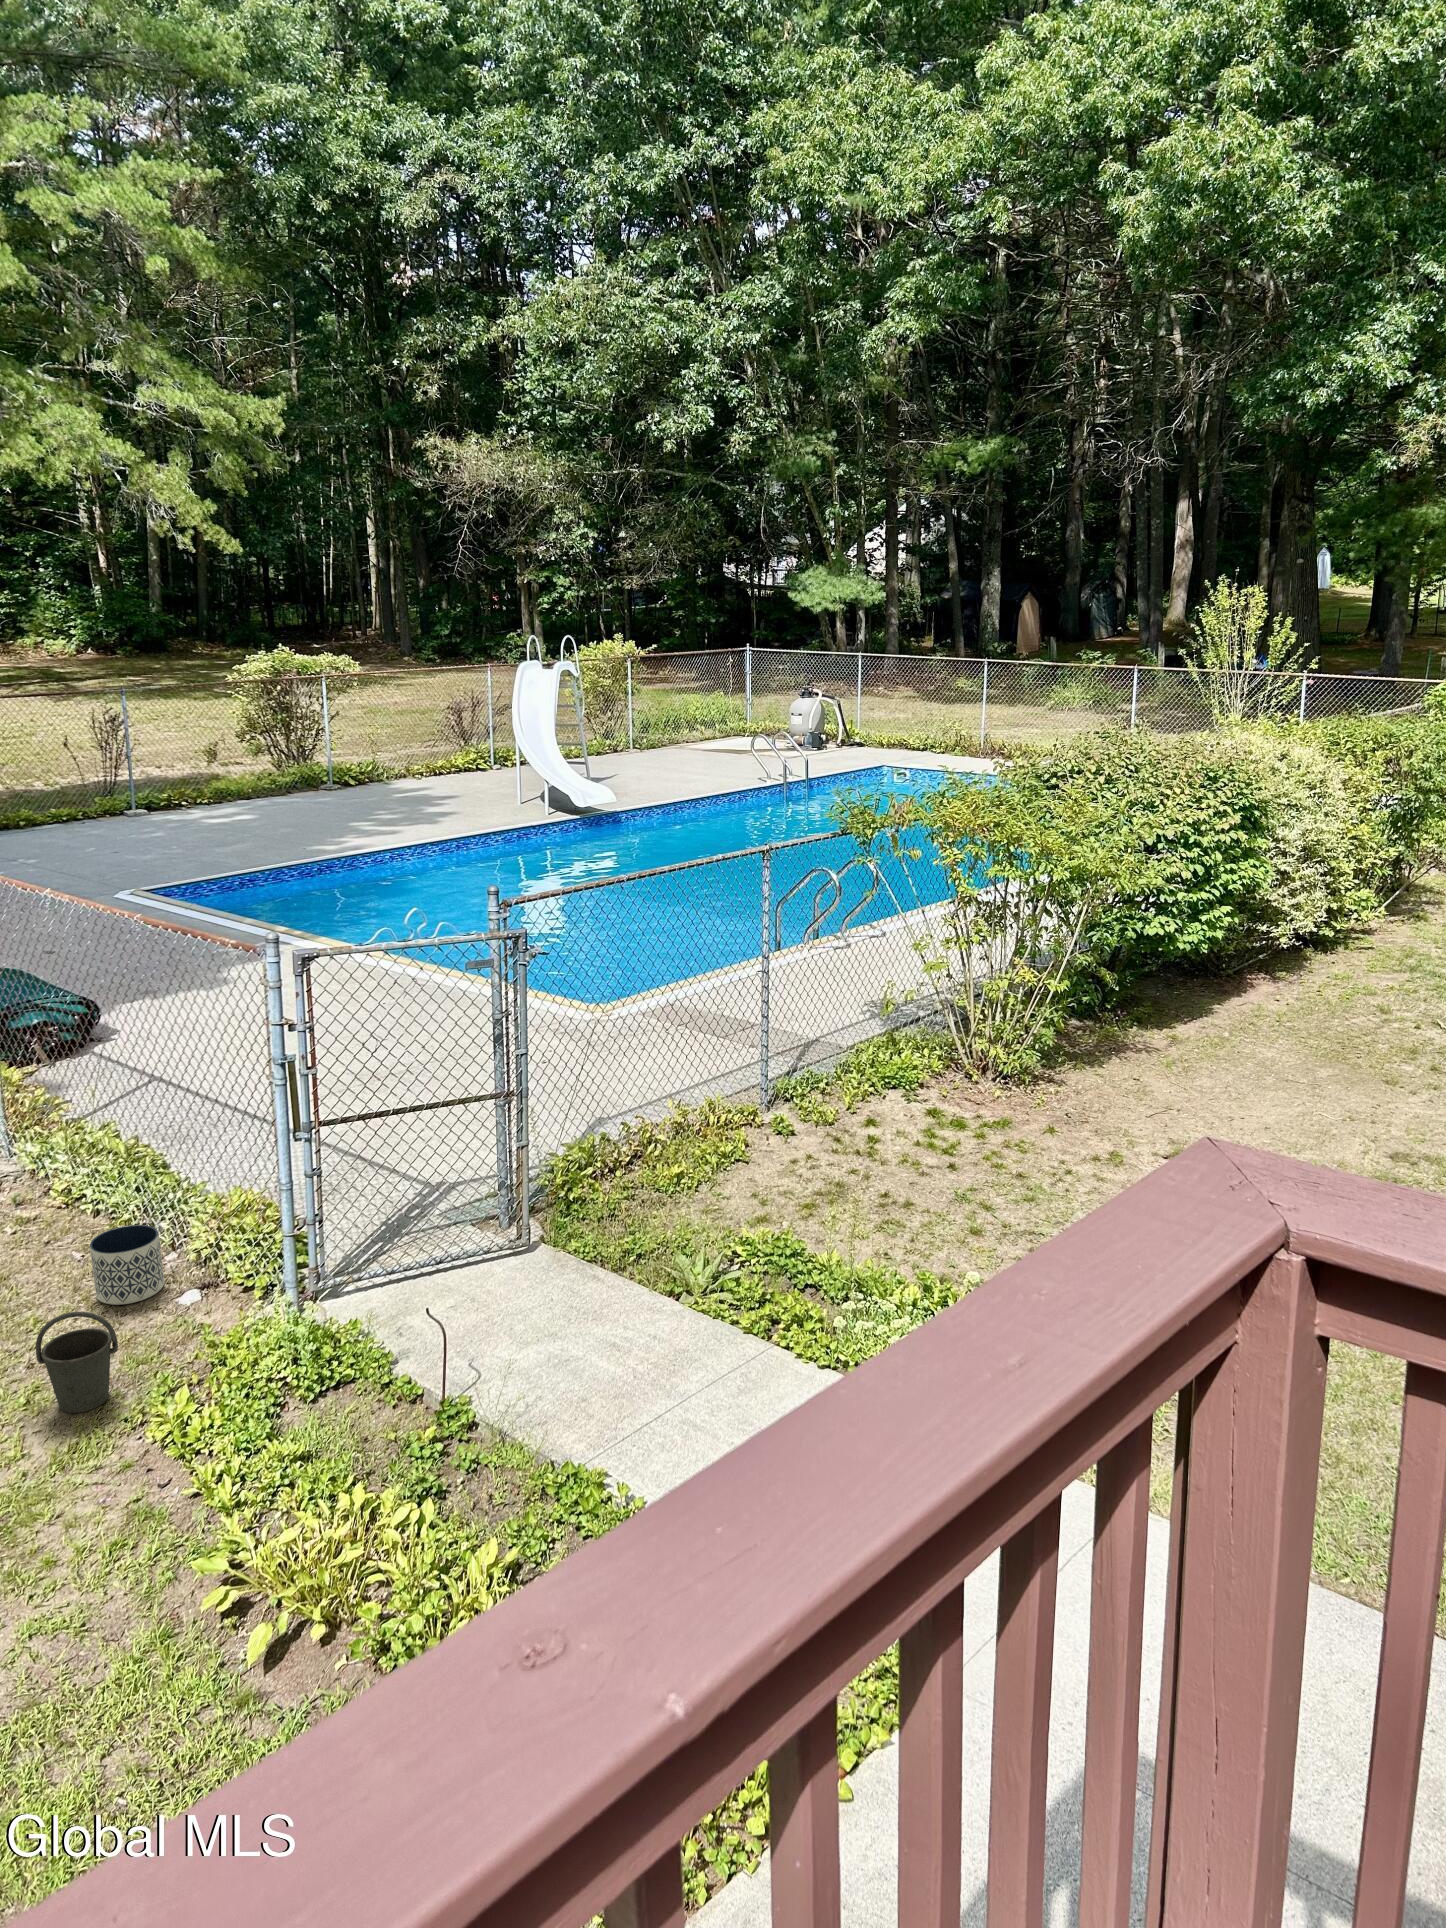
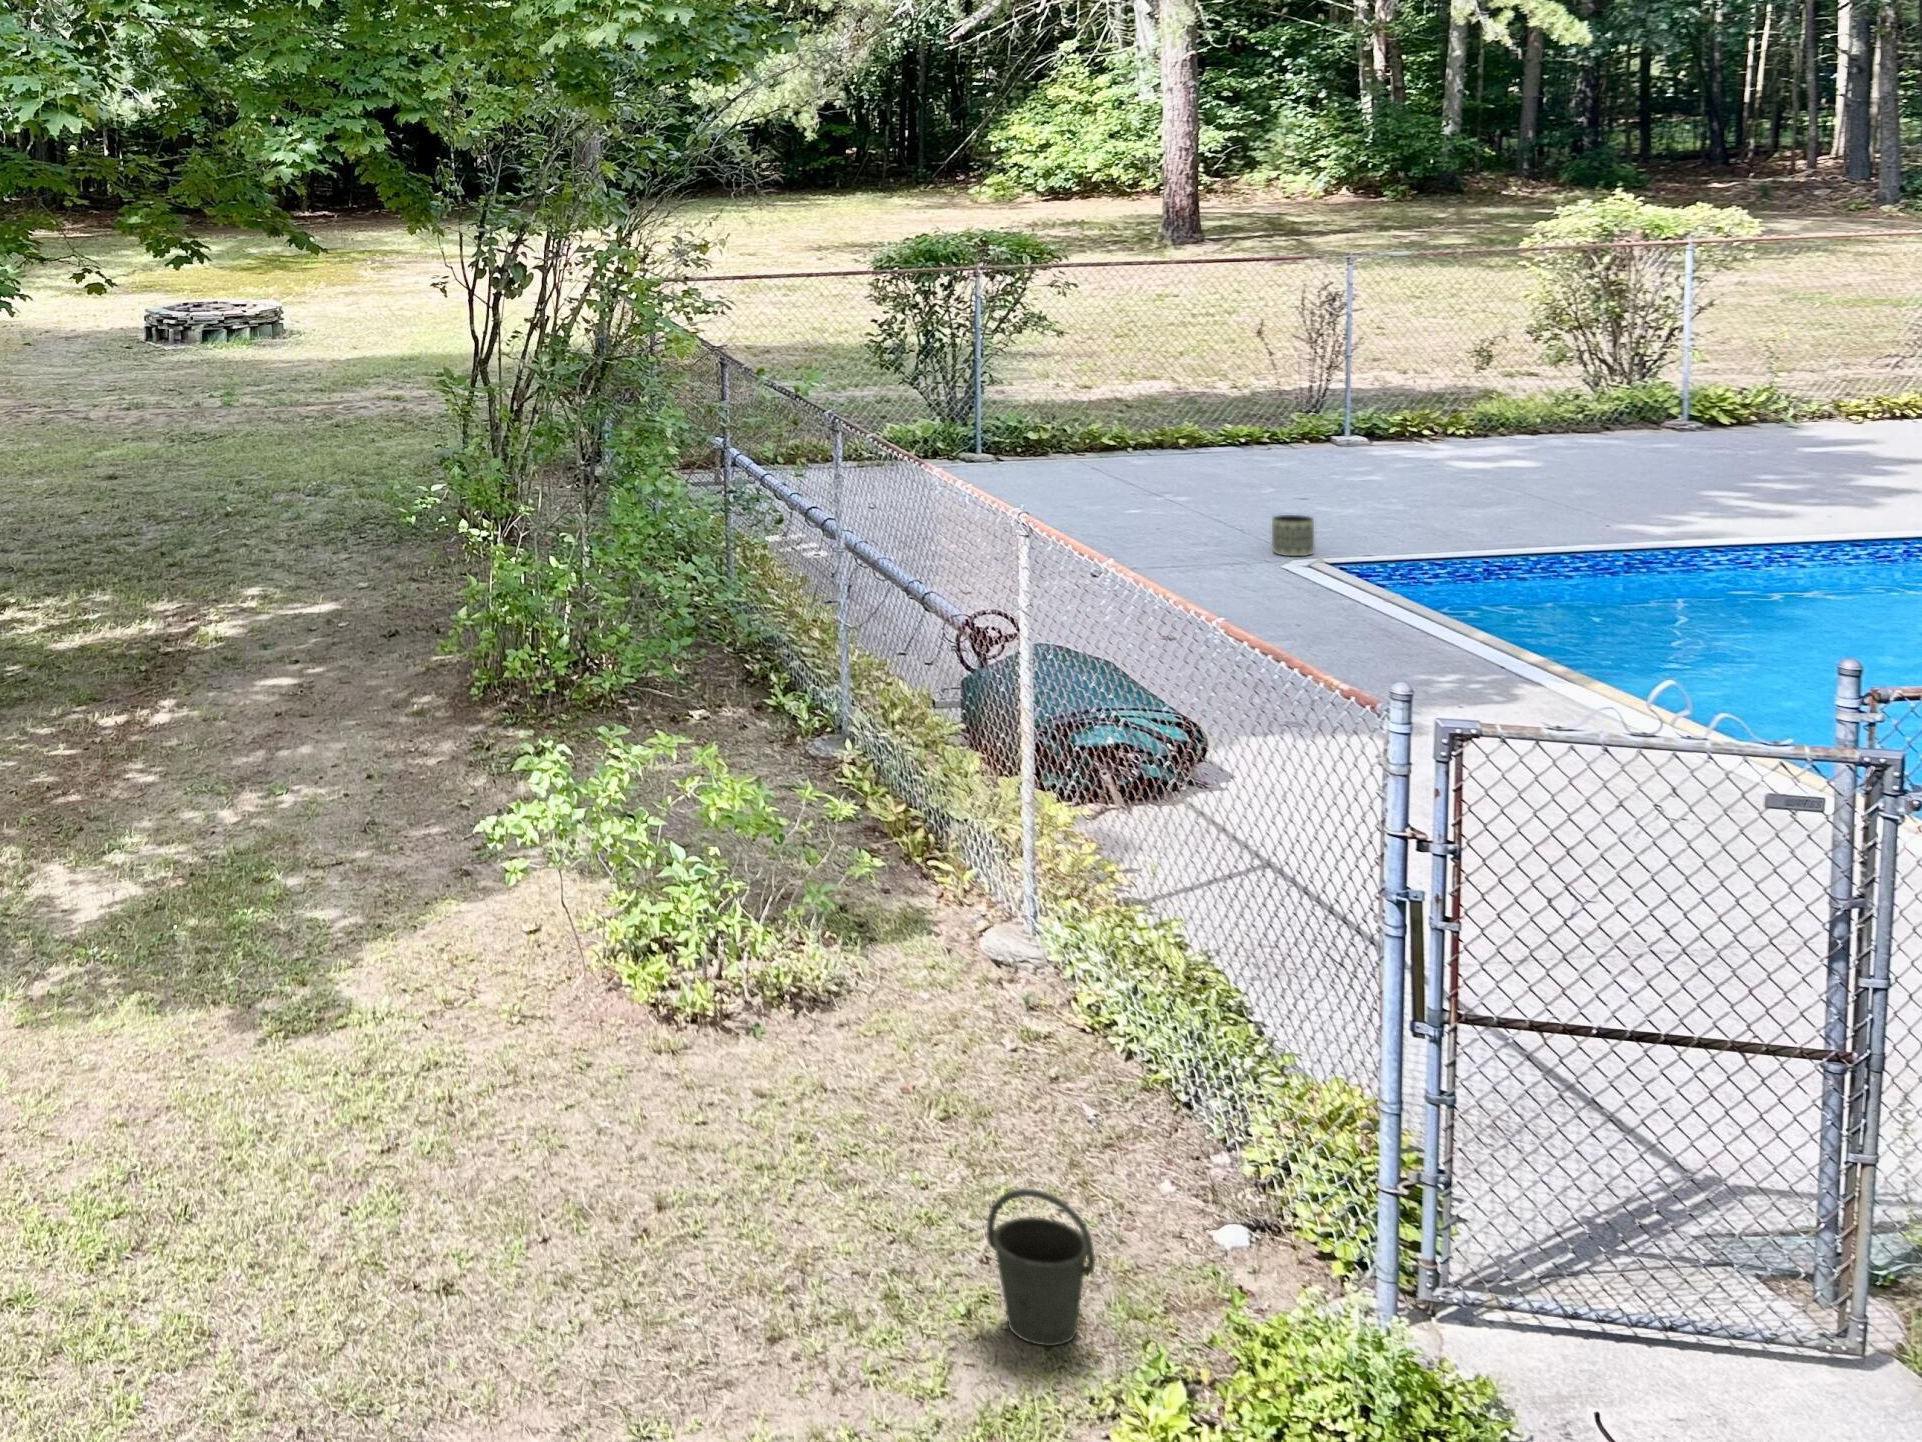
planter: present [90,1225,164,1305] -> present [1272,515,1314,556]

